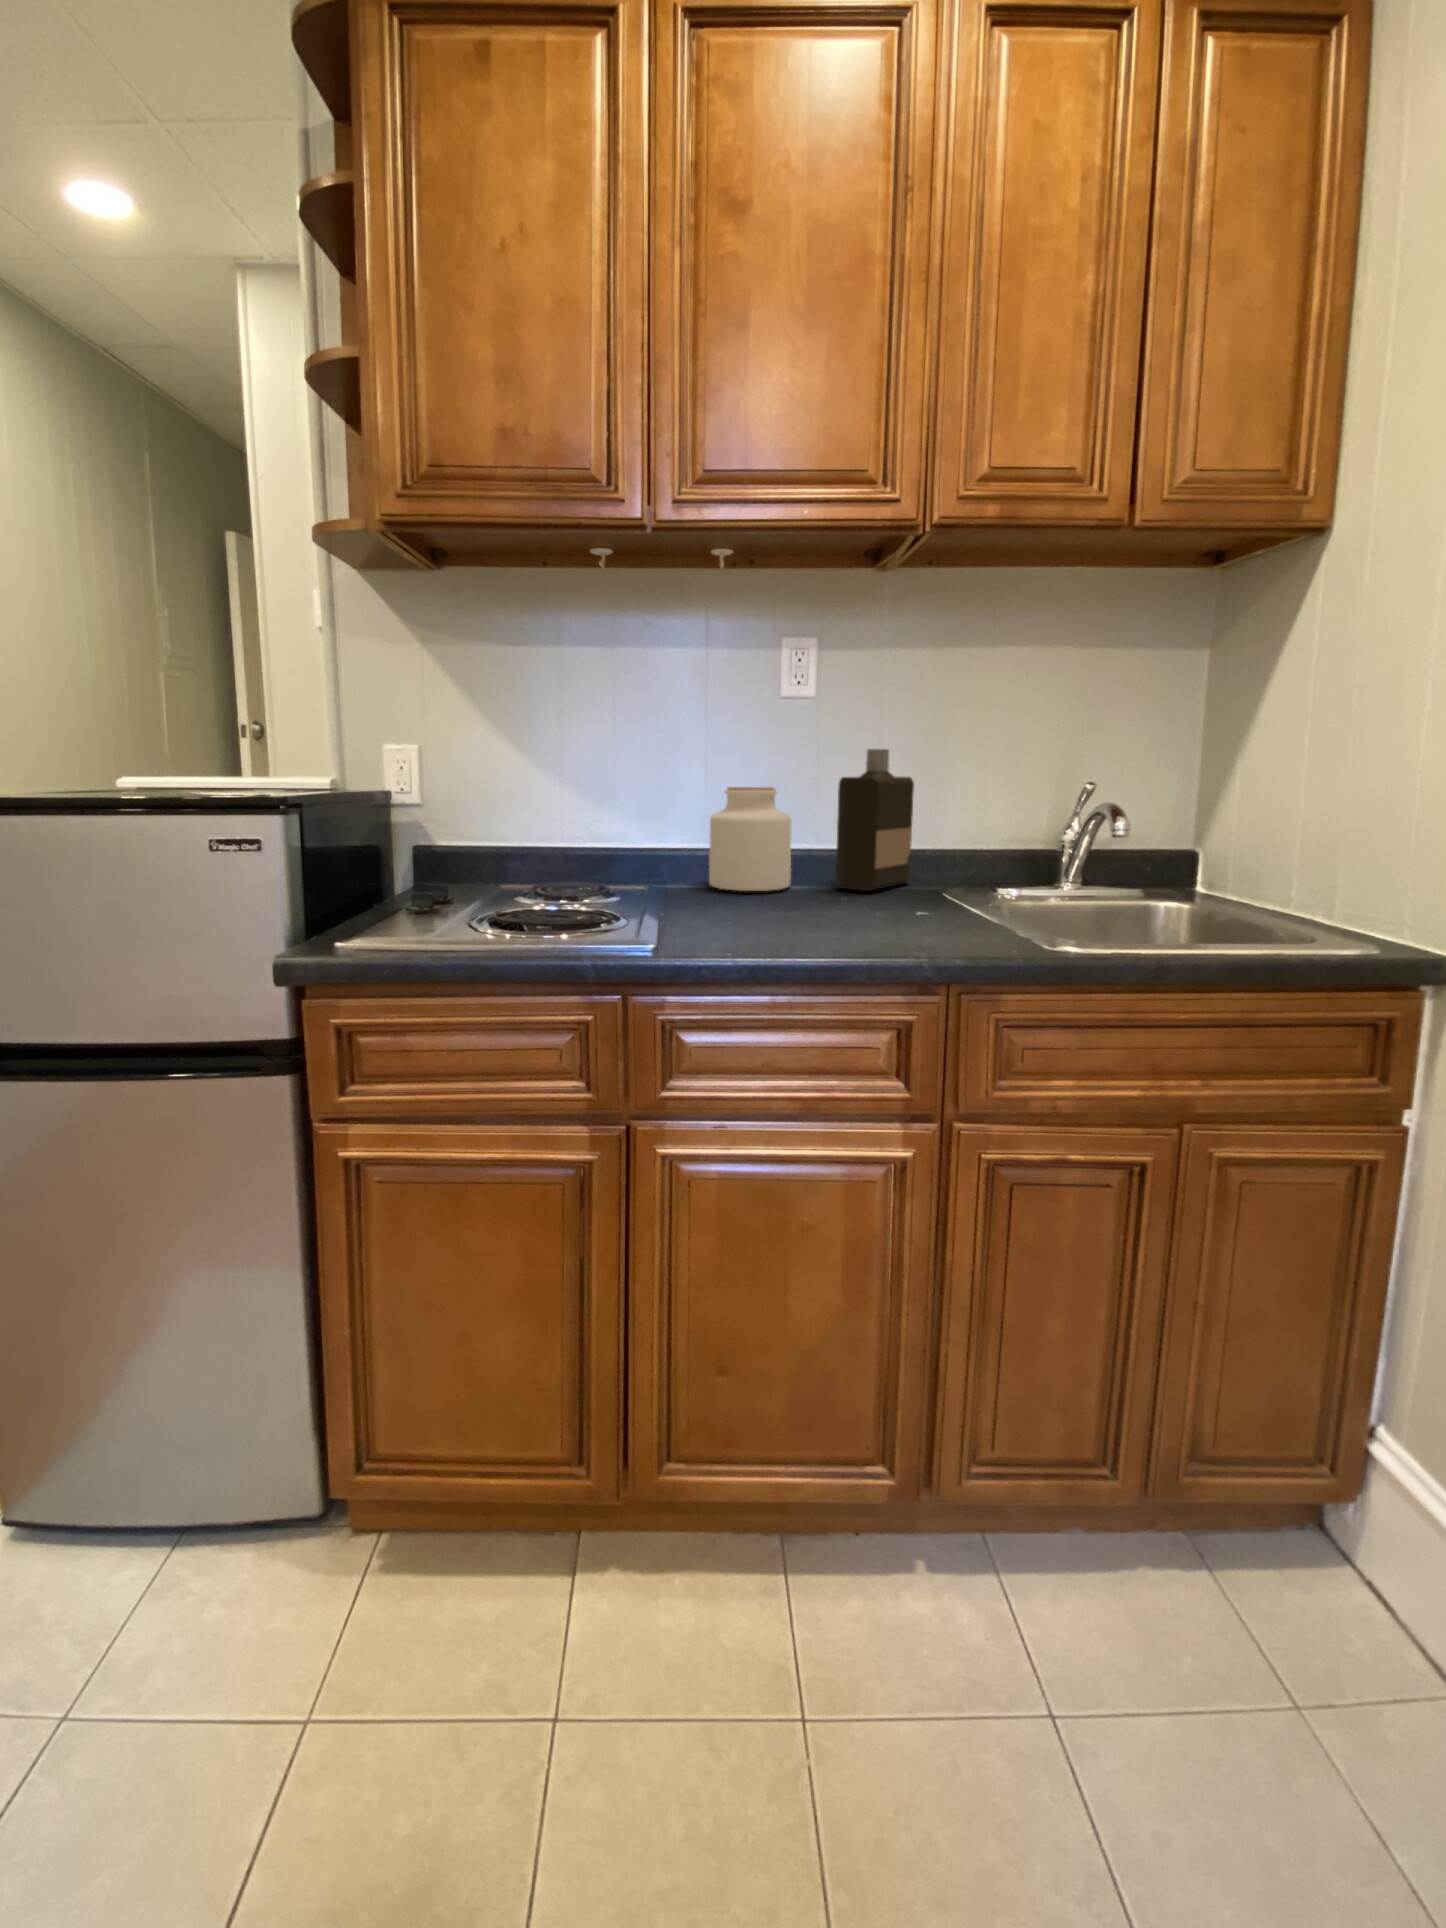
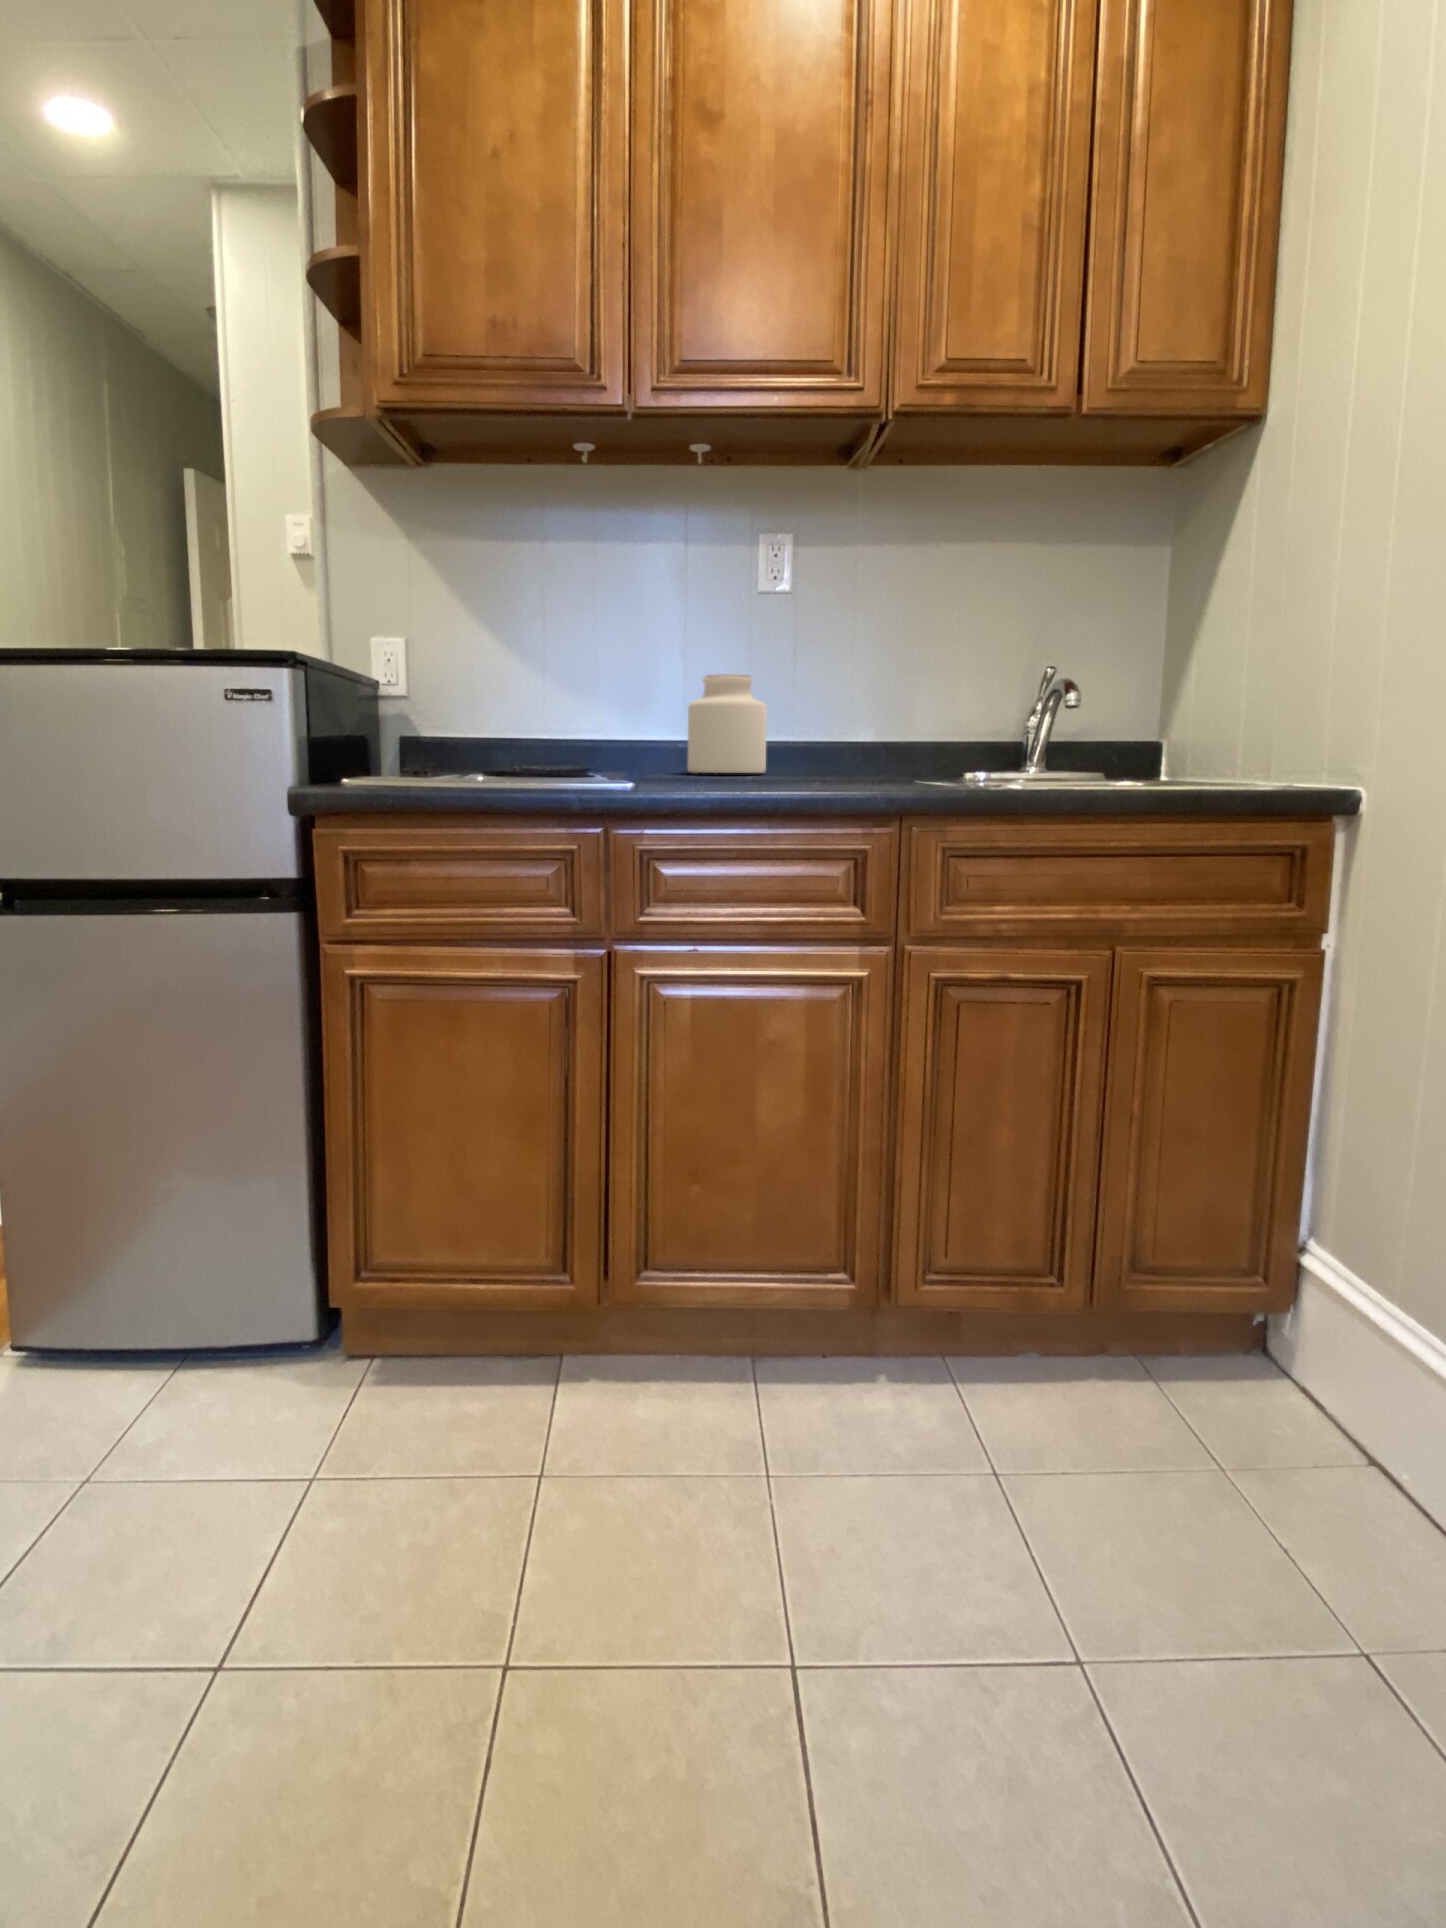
bottle: present [836,749,914,891] -> none [809,638,885,773]

